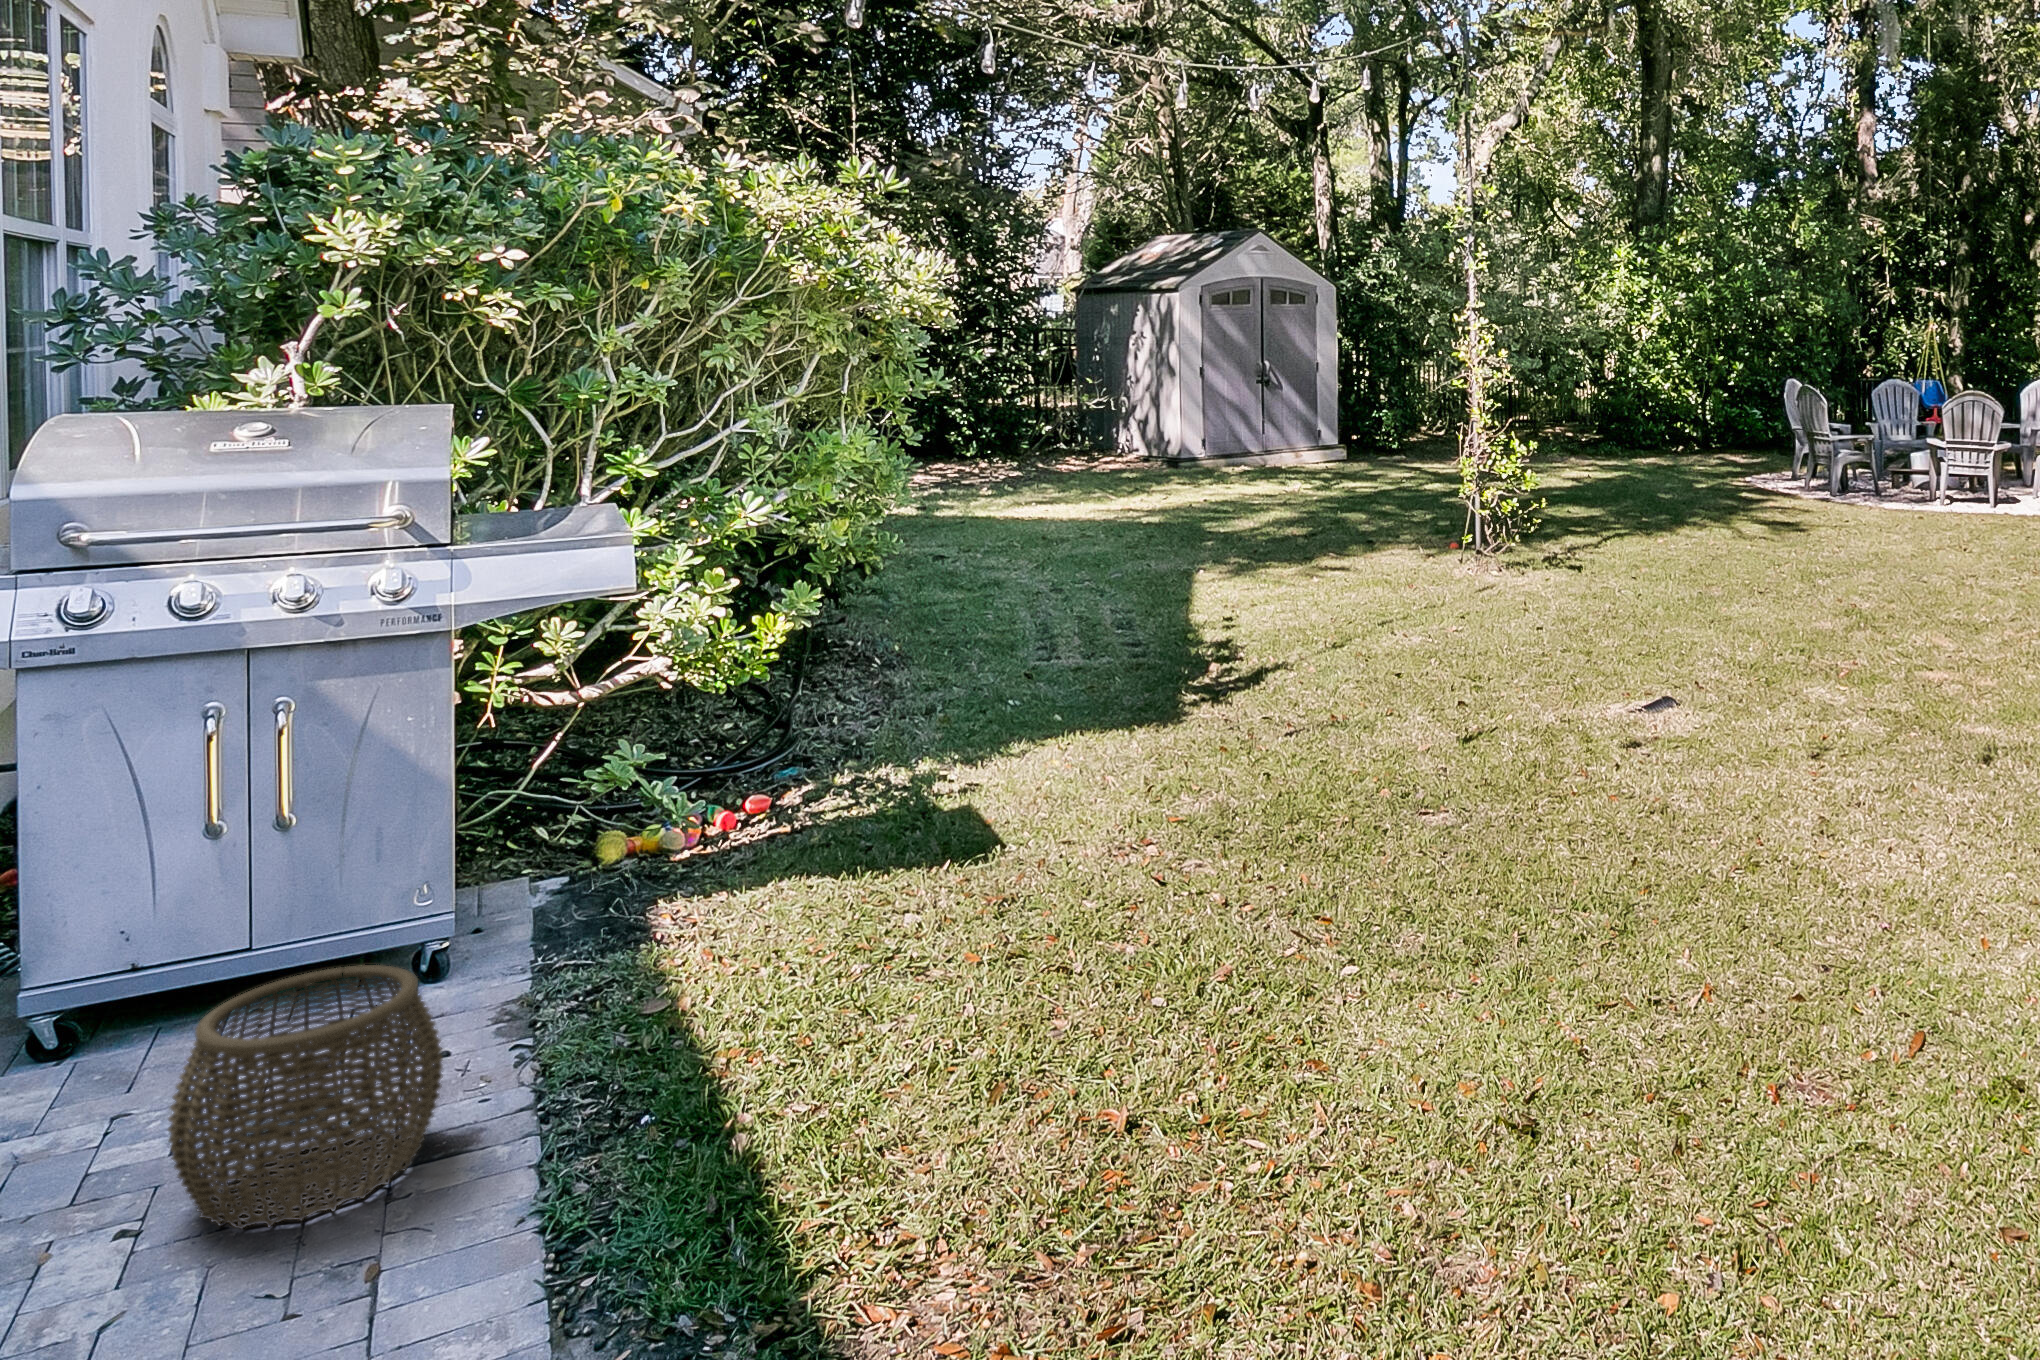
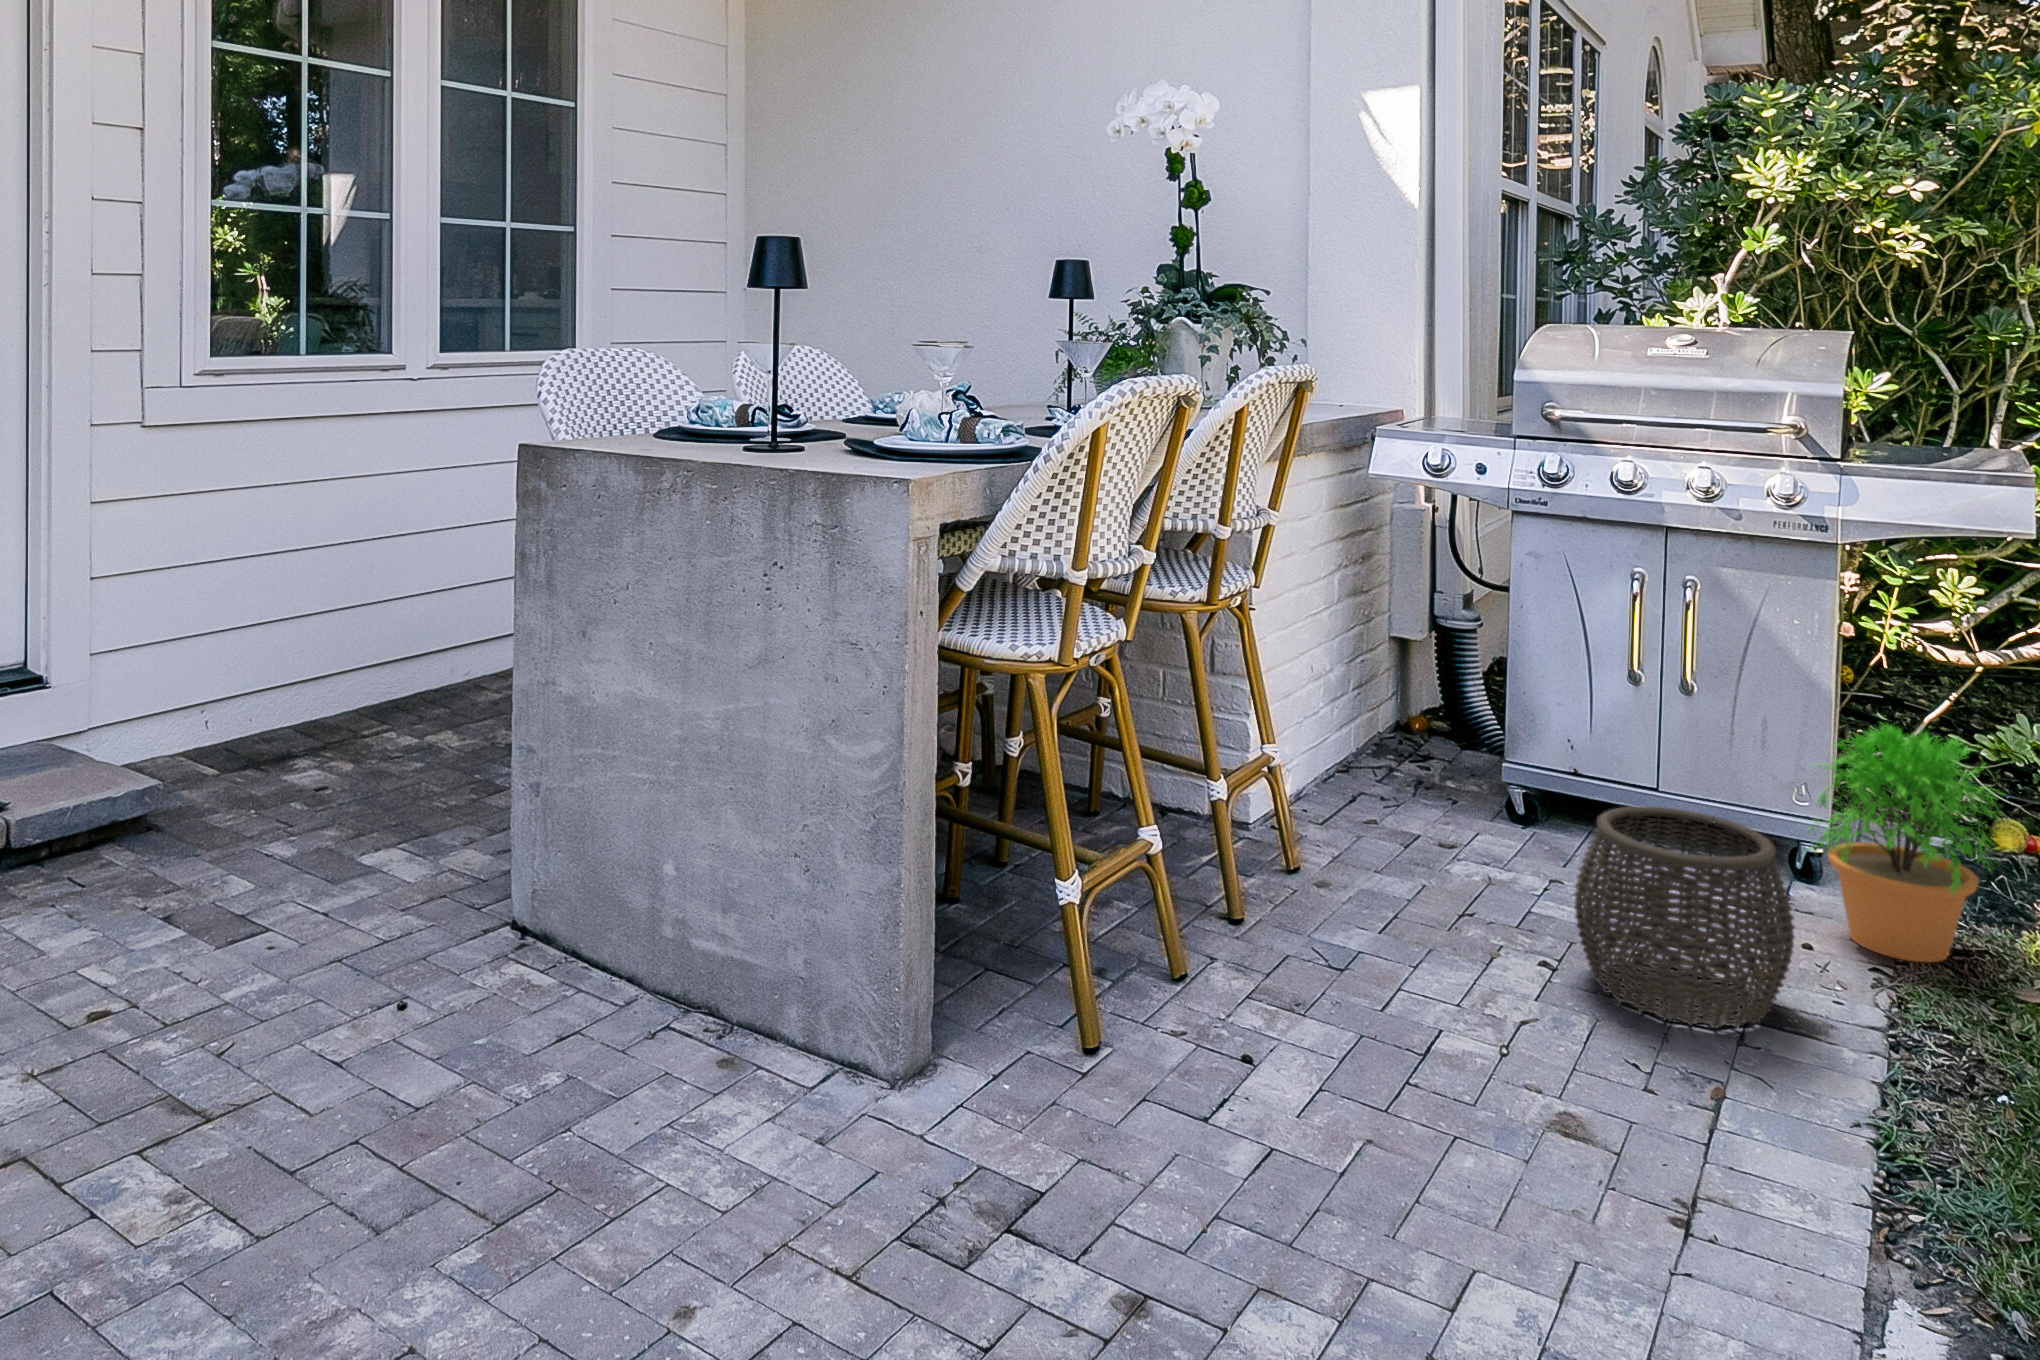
potted plant: none [434,792,629,1026] -> present [1808,725,2000,962]

